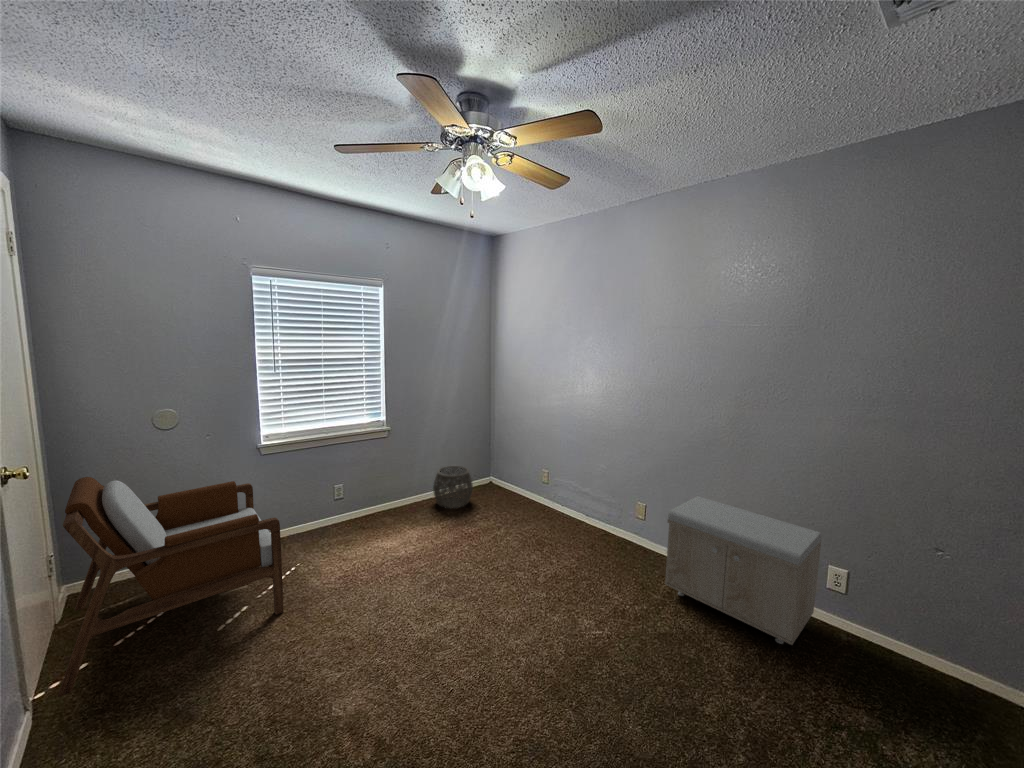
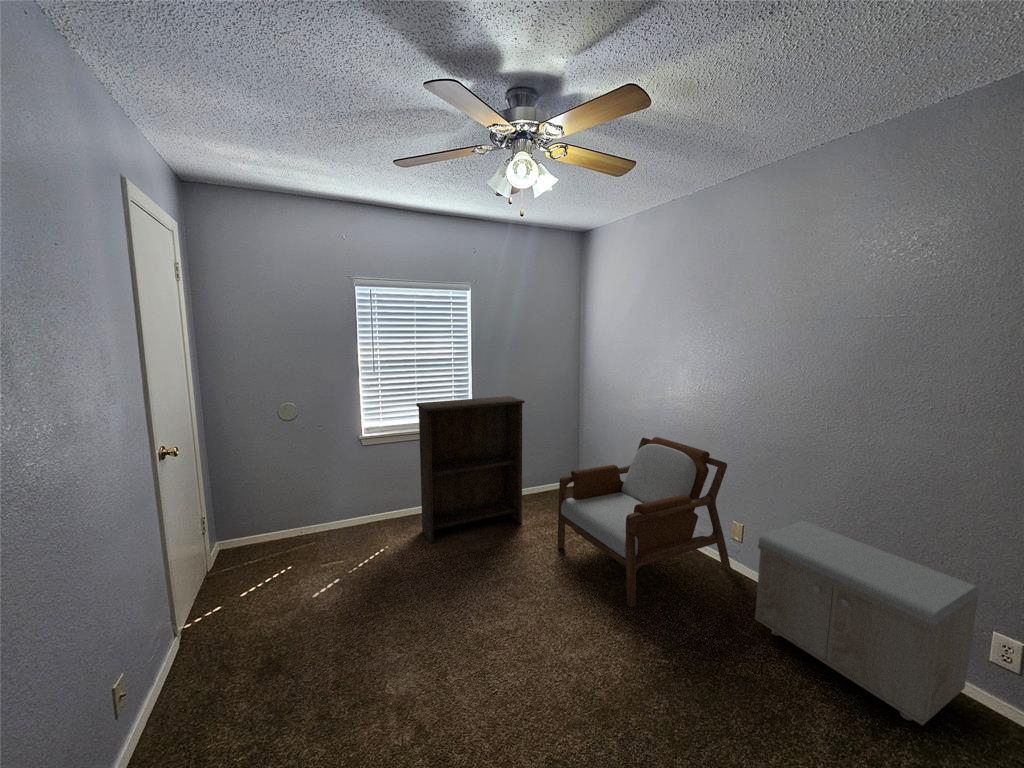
bookshelf: none [328,396,445,557] -> present [416,396,525,543]
woven basket: present [433,466,473,508] -> none [518,465,557,507]
armchair: present [58,477,284,697] -> present [557,437,731,607]

